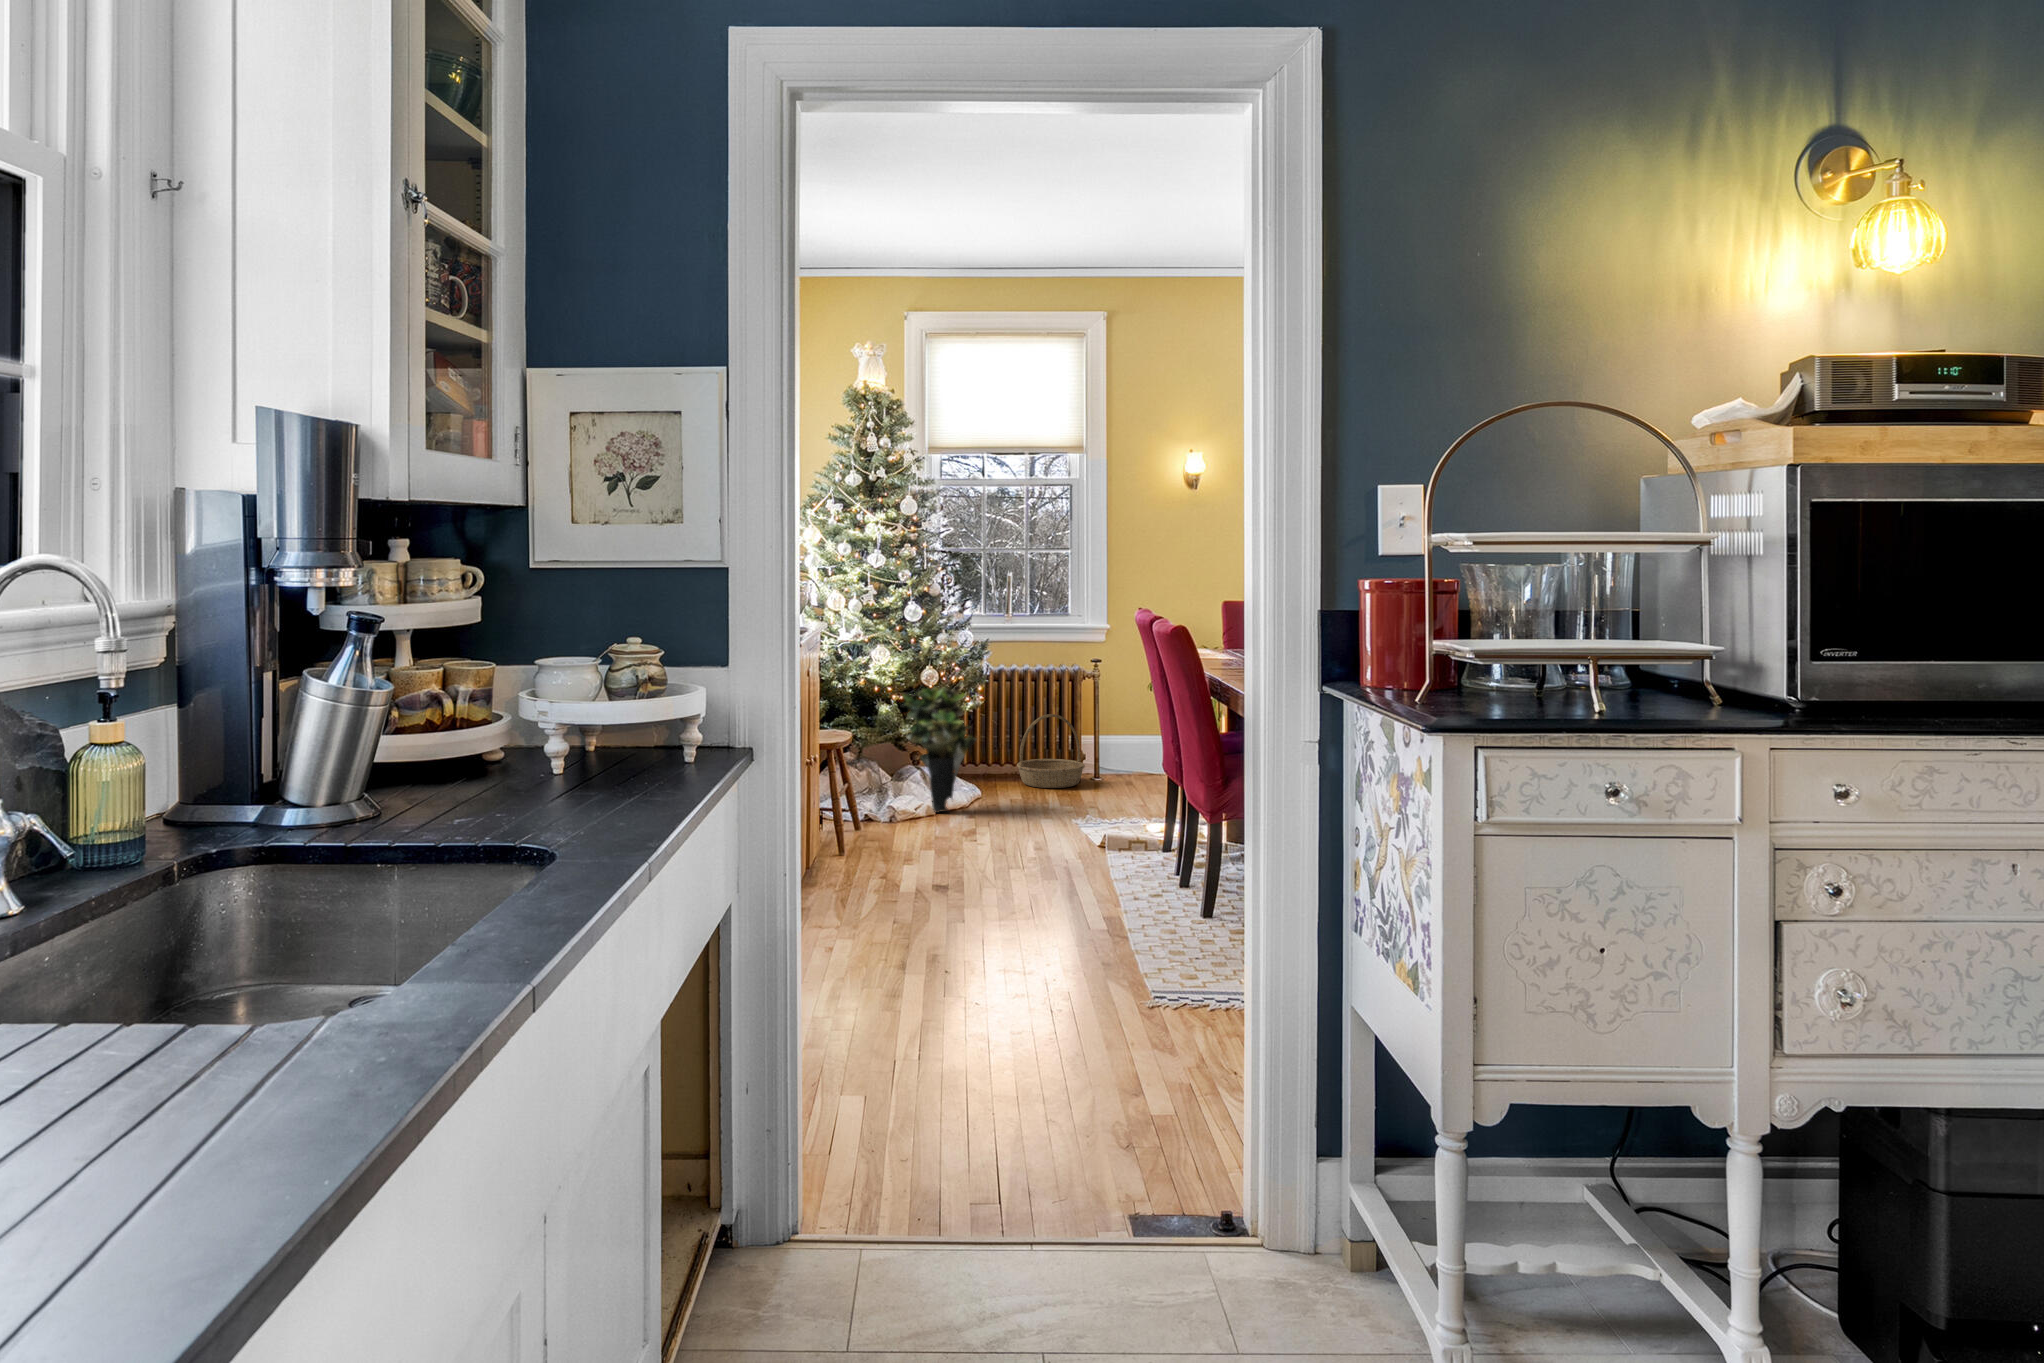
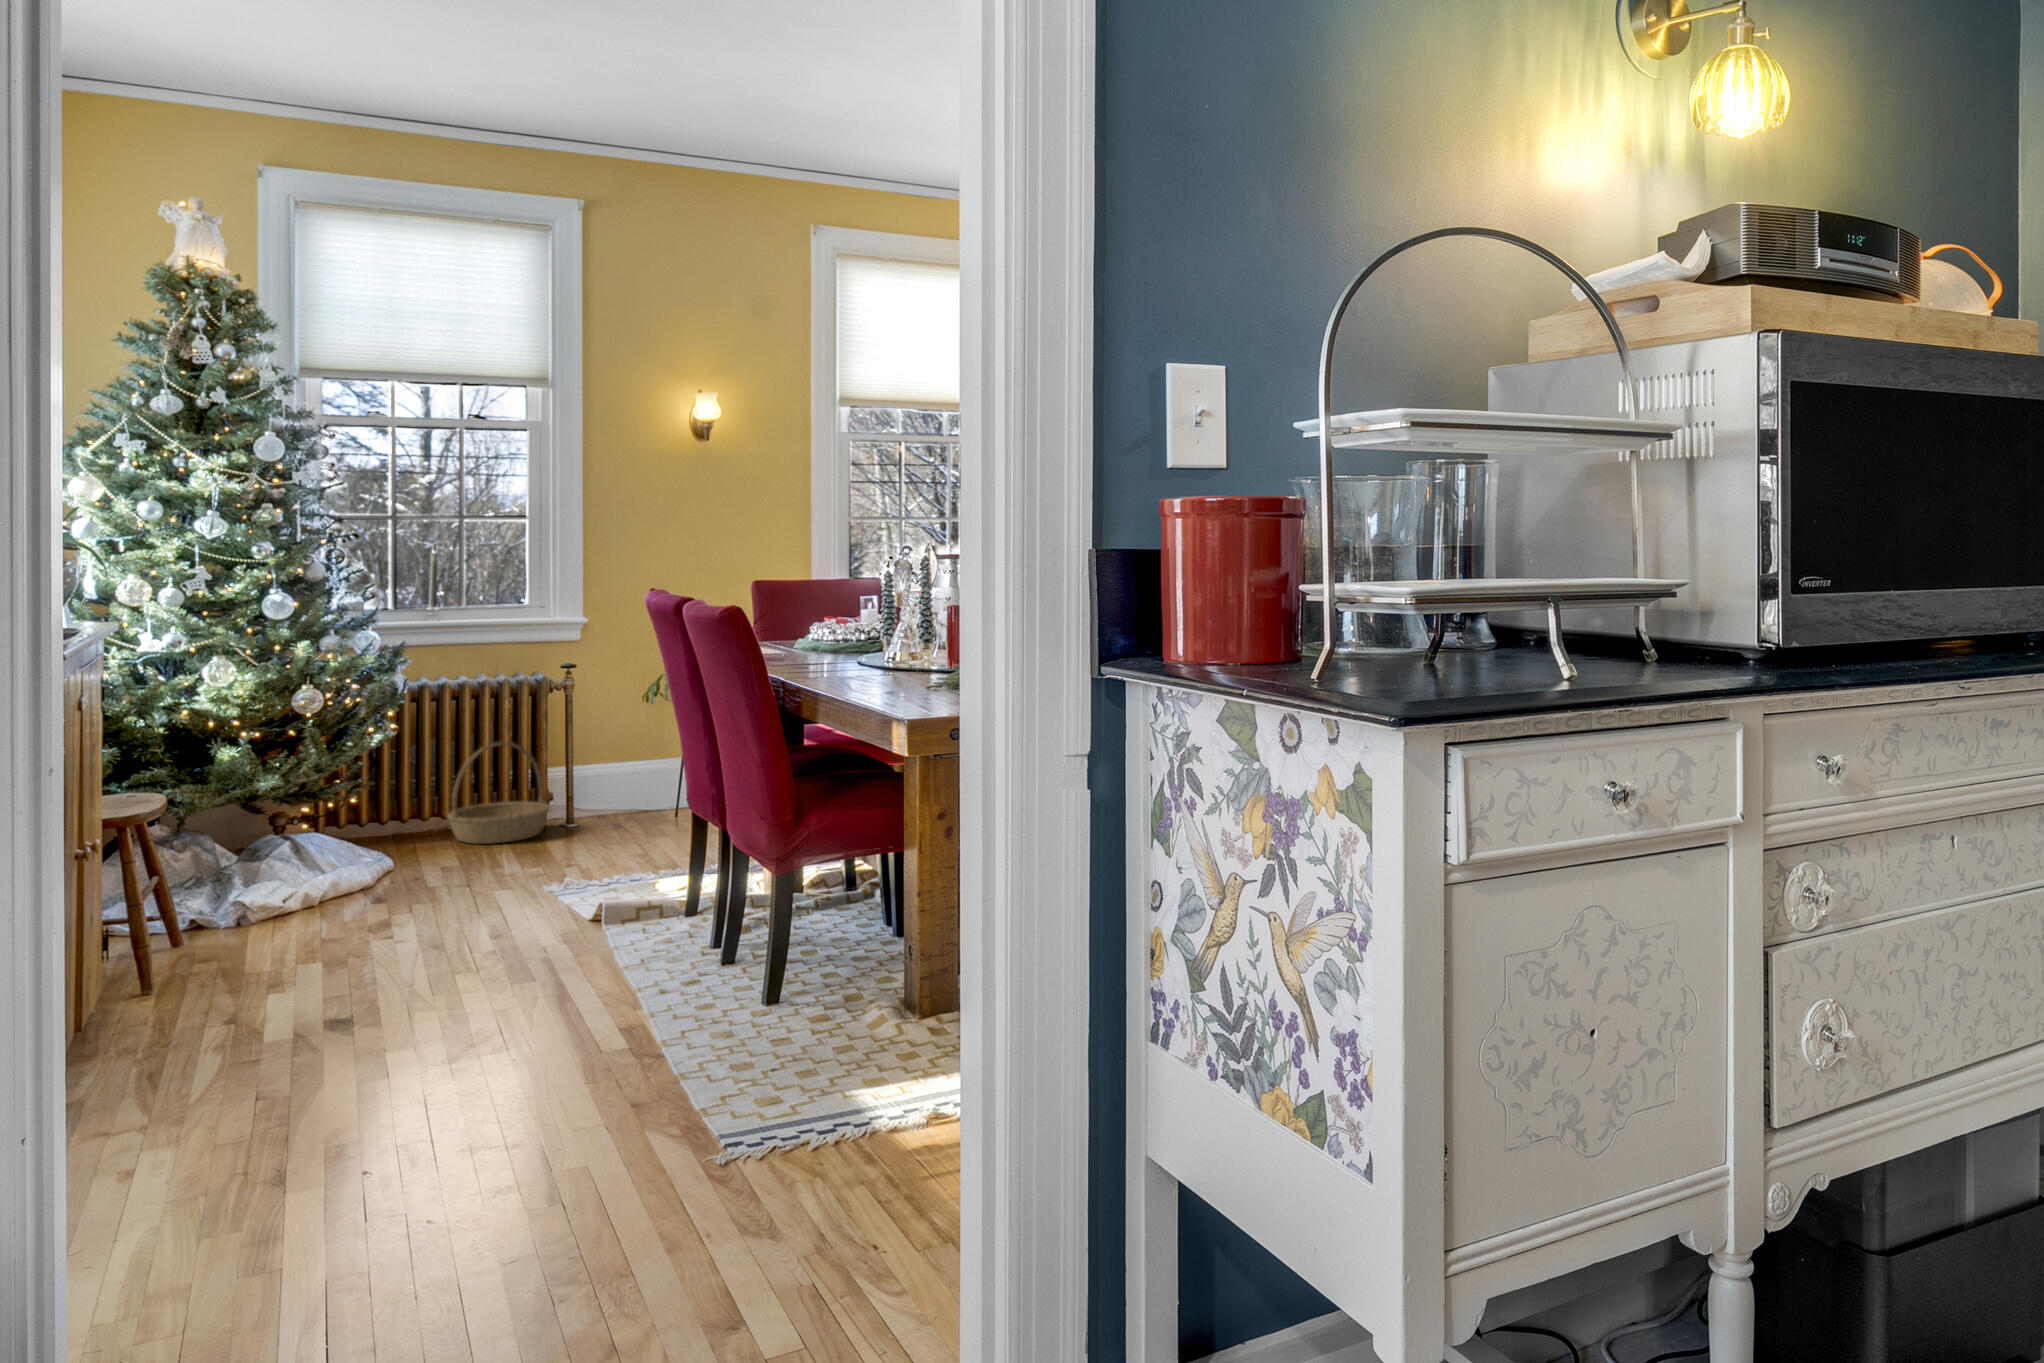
potted plant: present [903,687,976,813] -> none [254,695,388,901]

